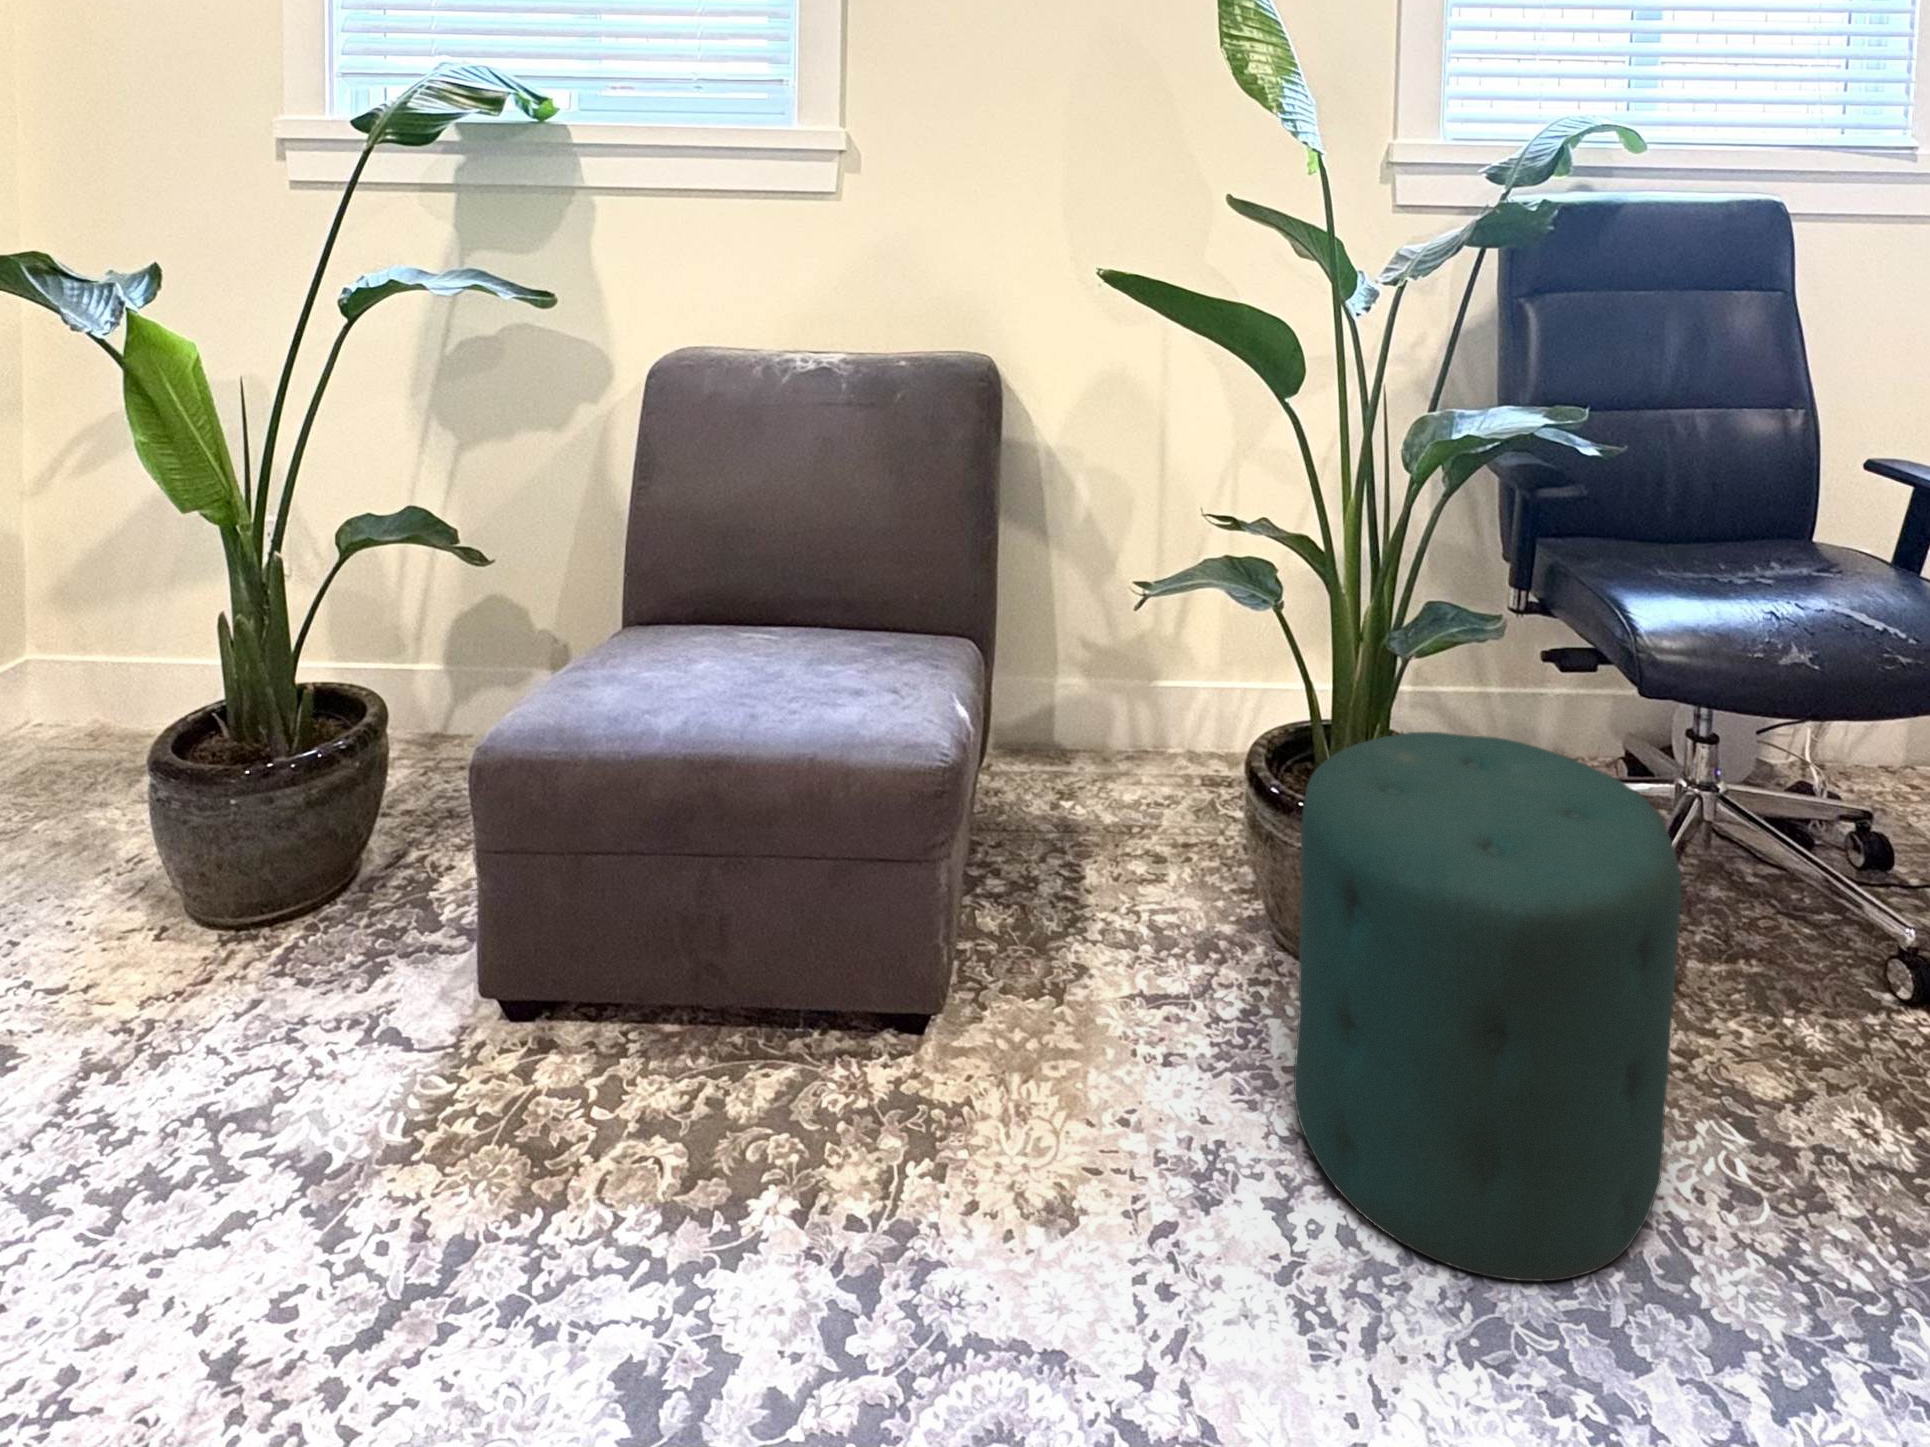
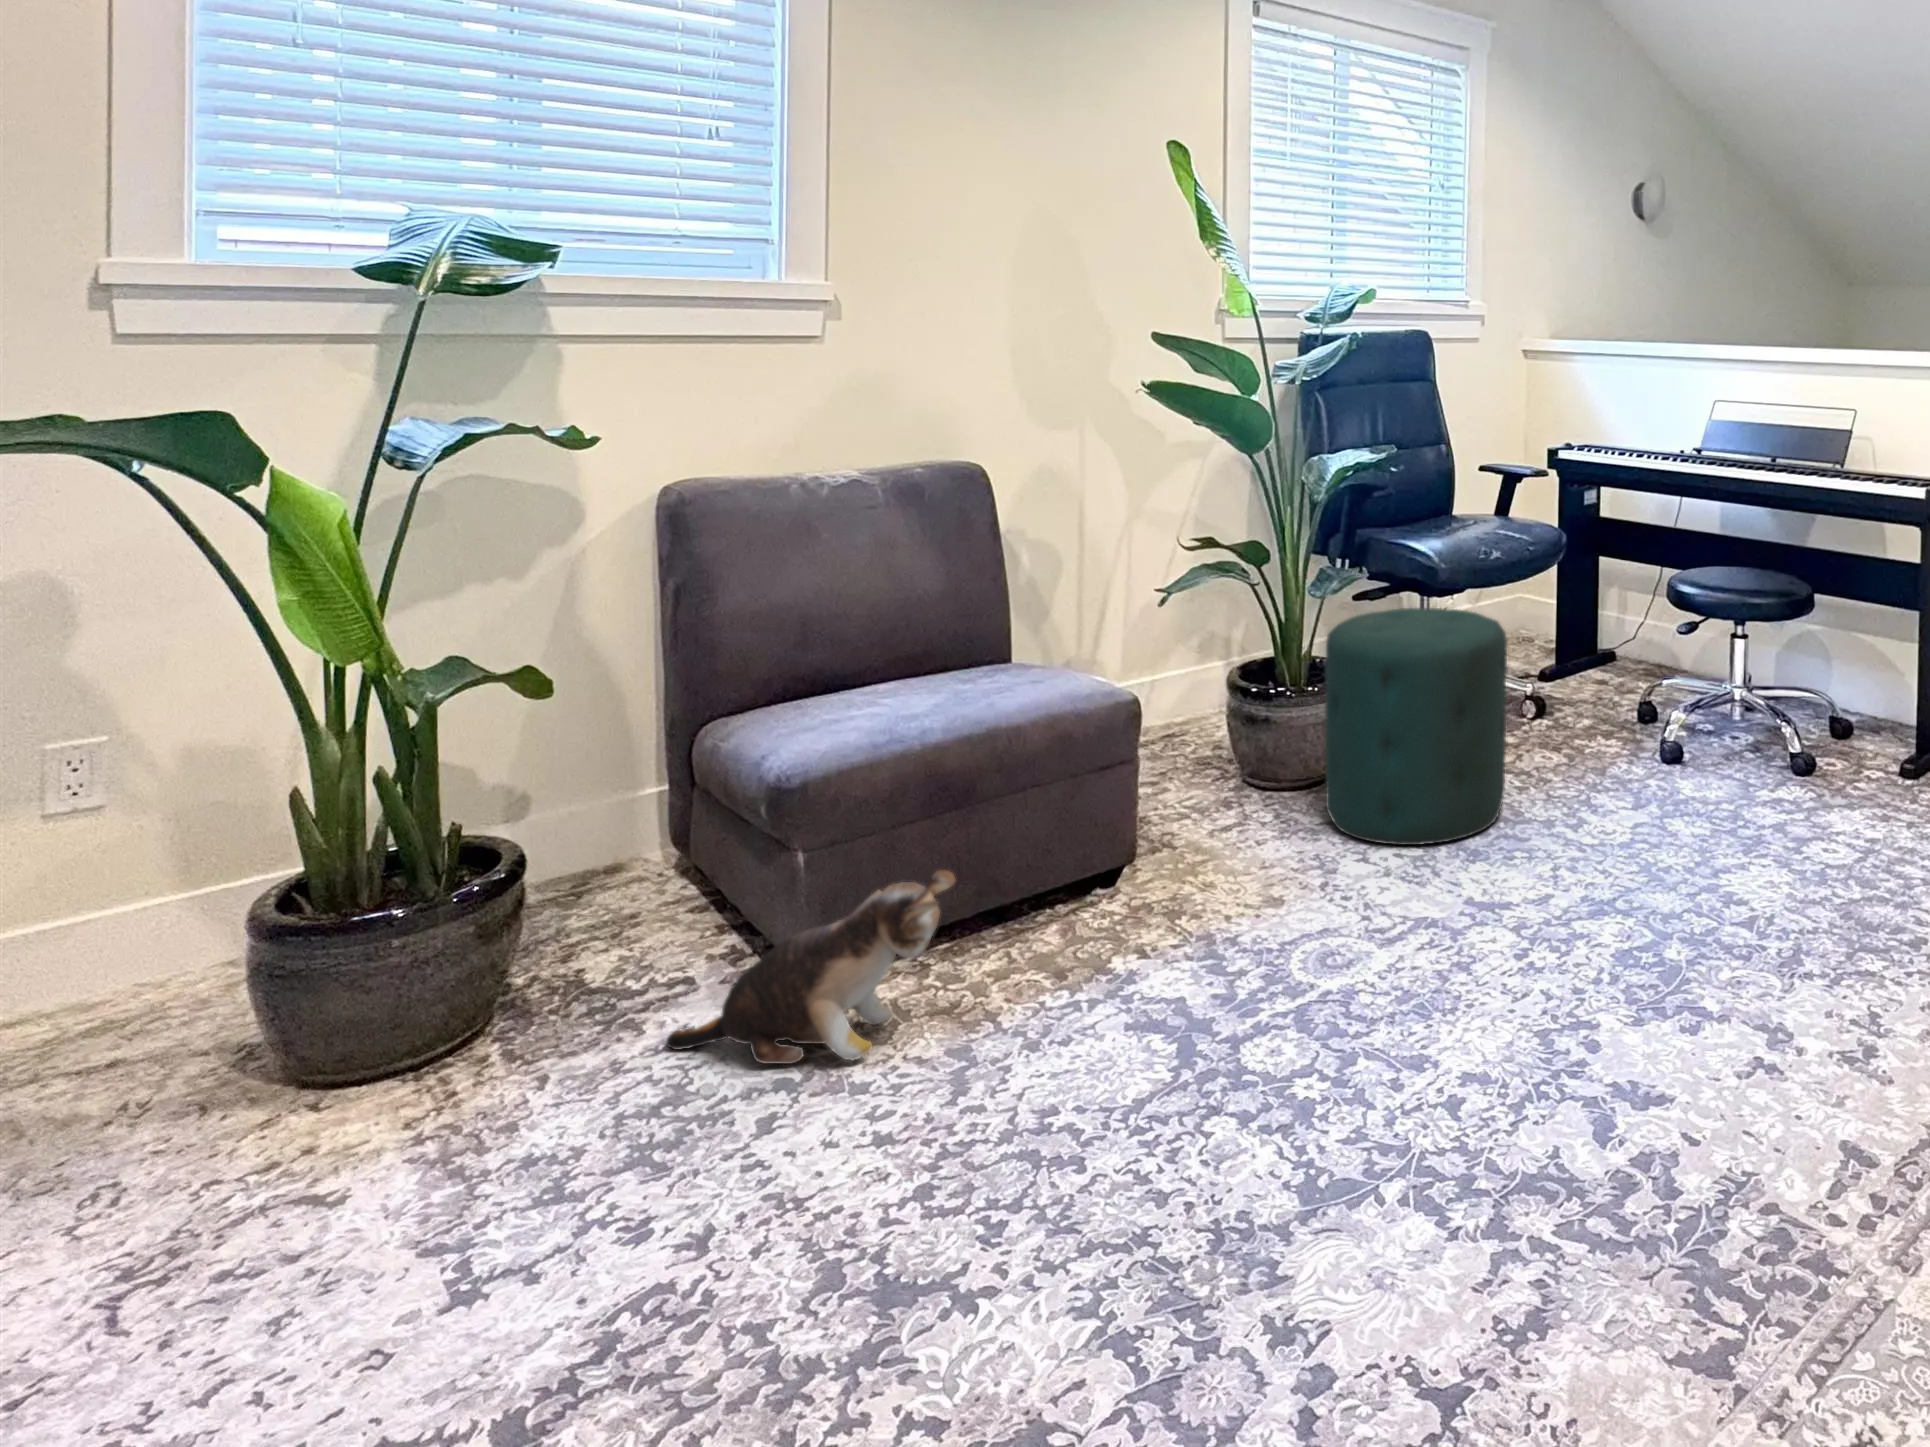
plush toy: none [315,988,480,1204] -> present [666,870,955,1064]

